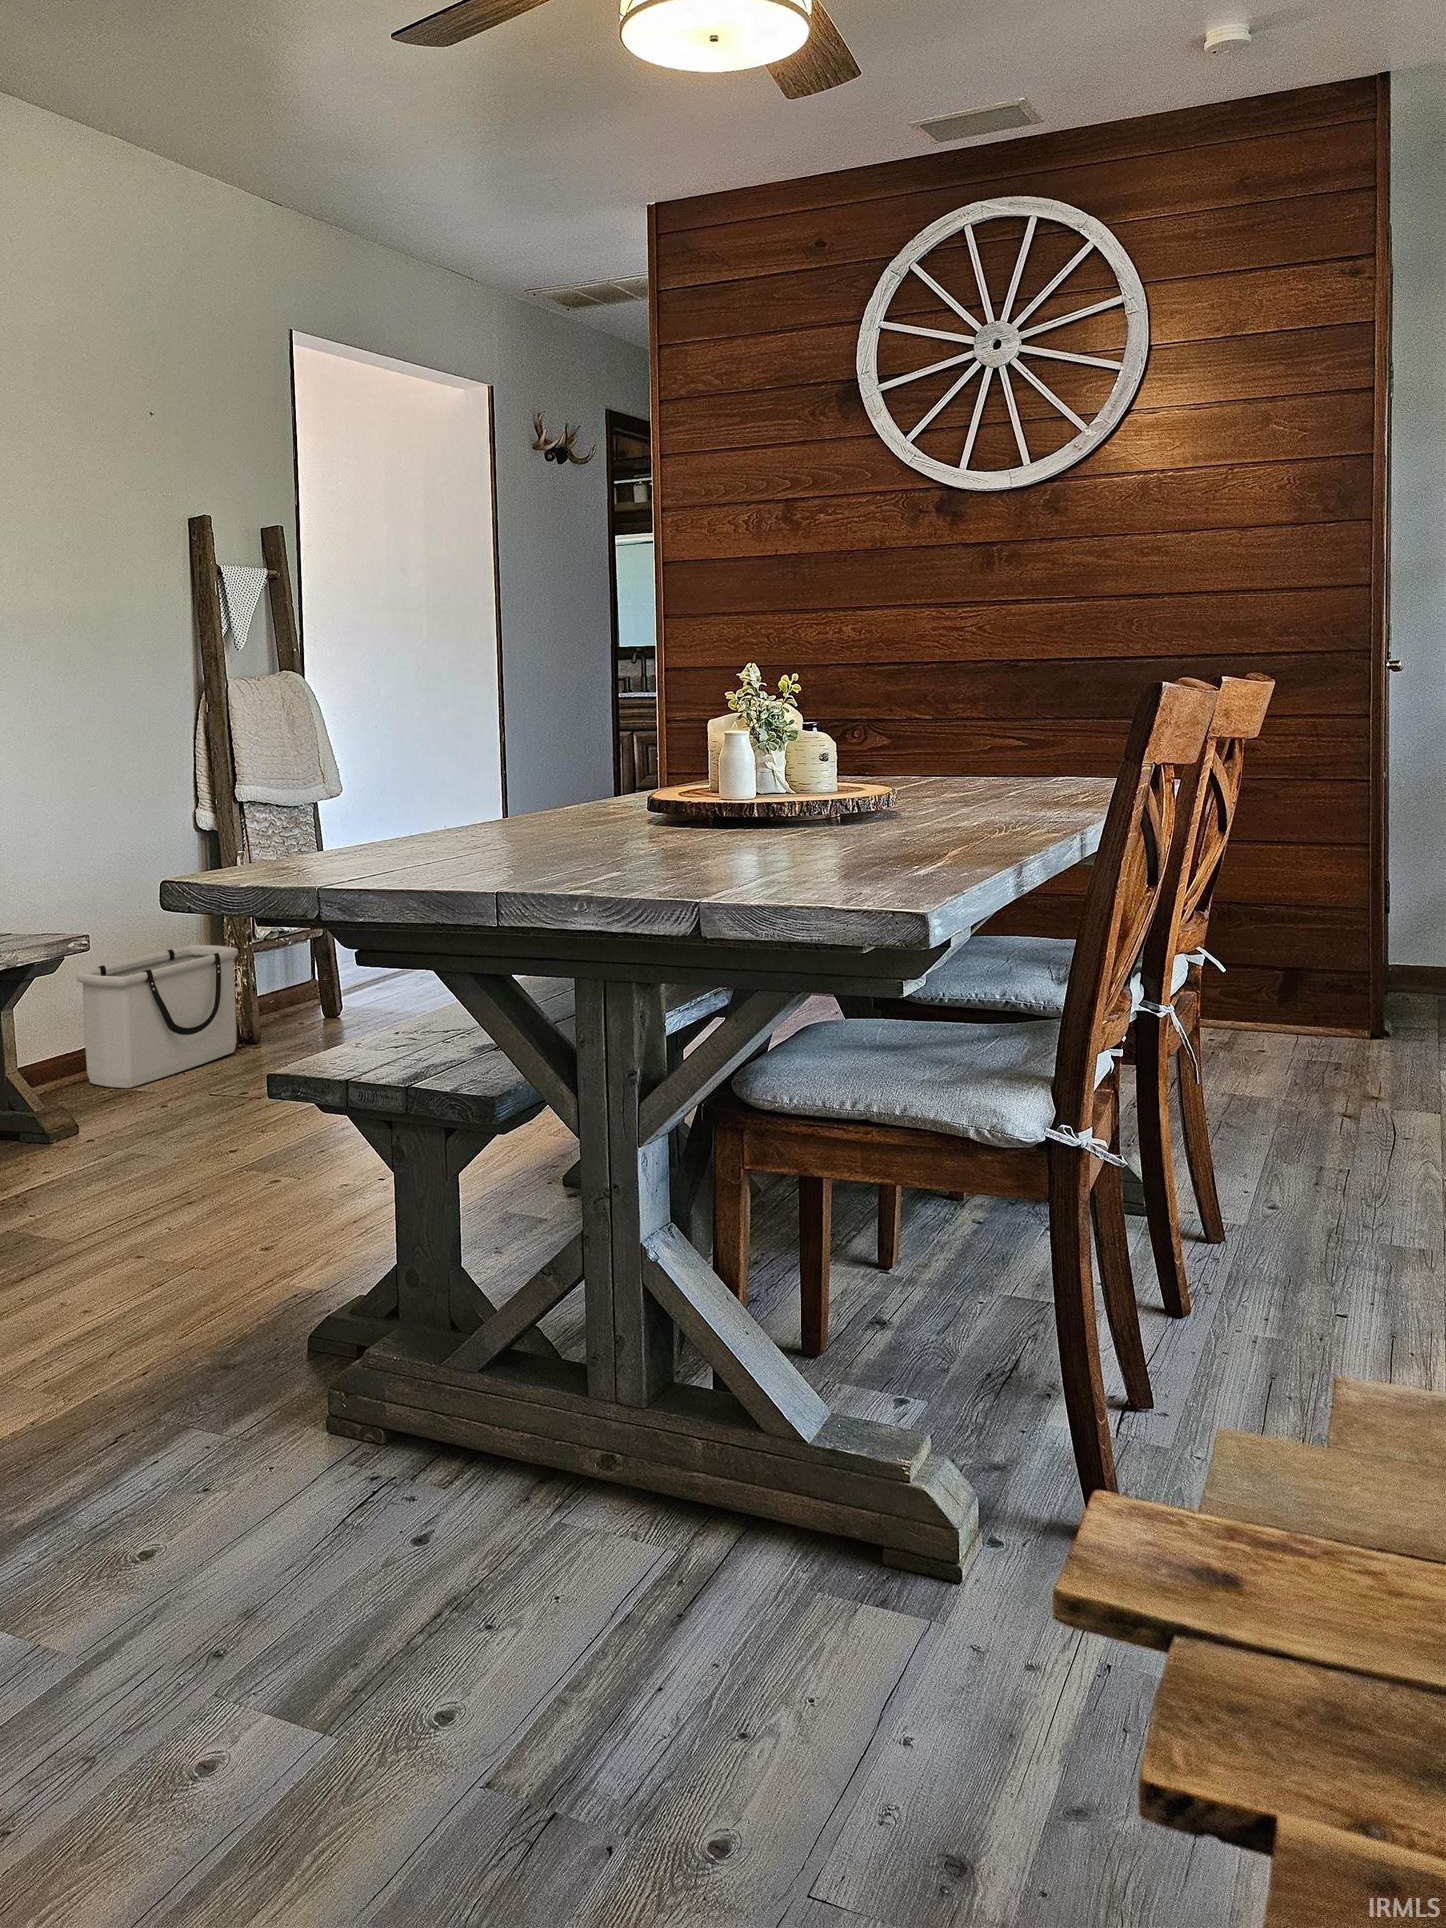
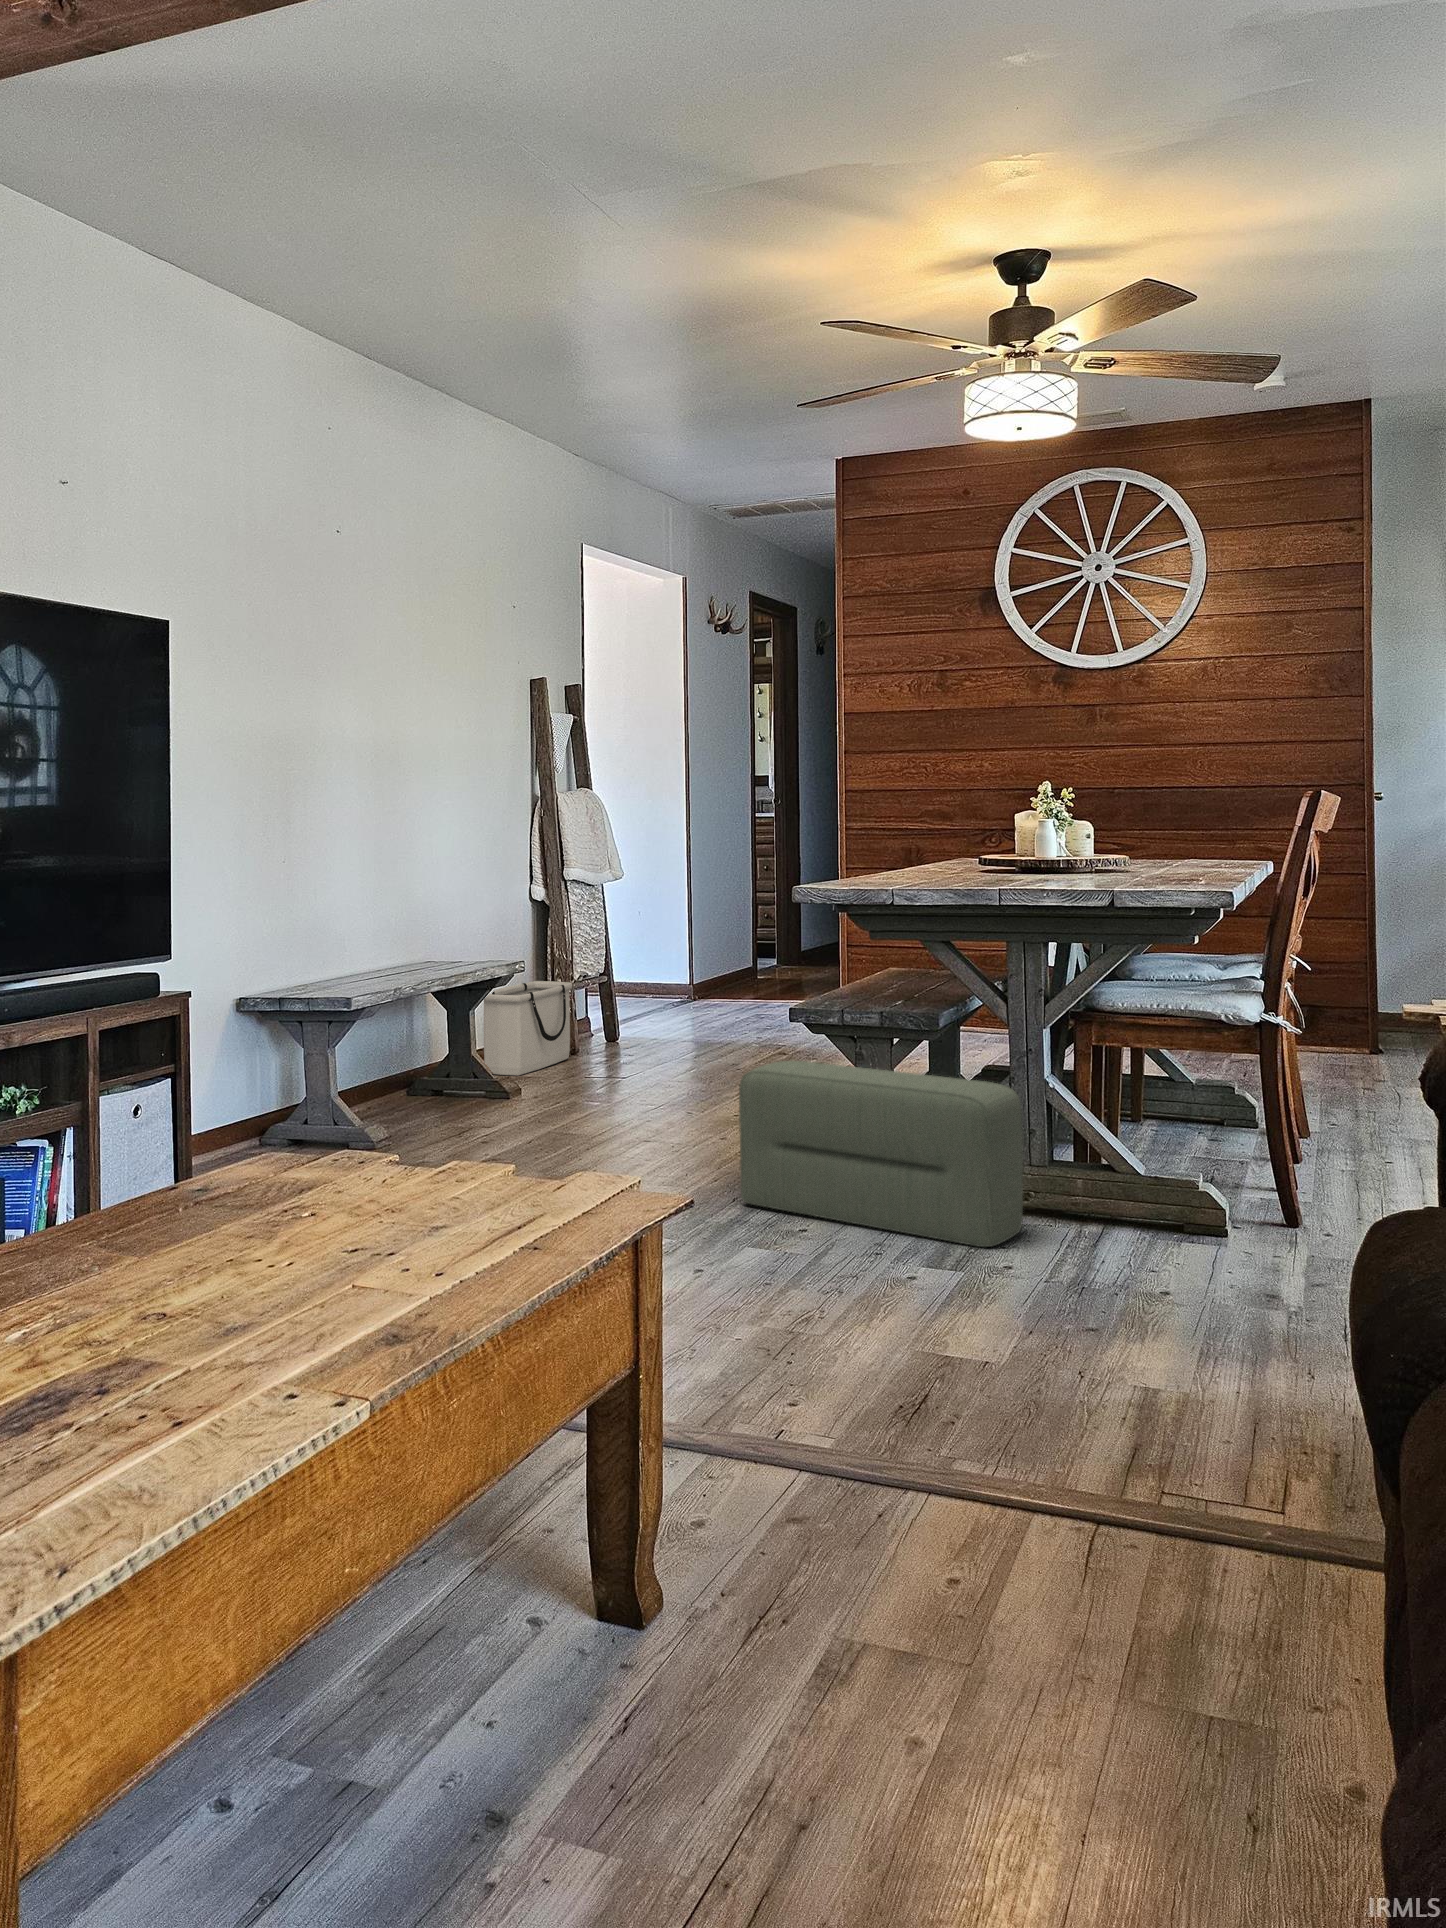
pouf: none [94,1187,545,1634] -> present [739,1061,1023,1247]

